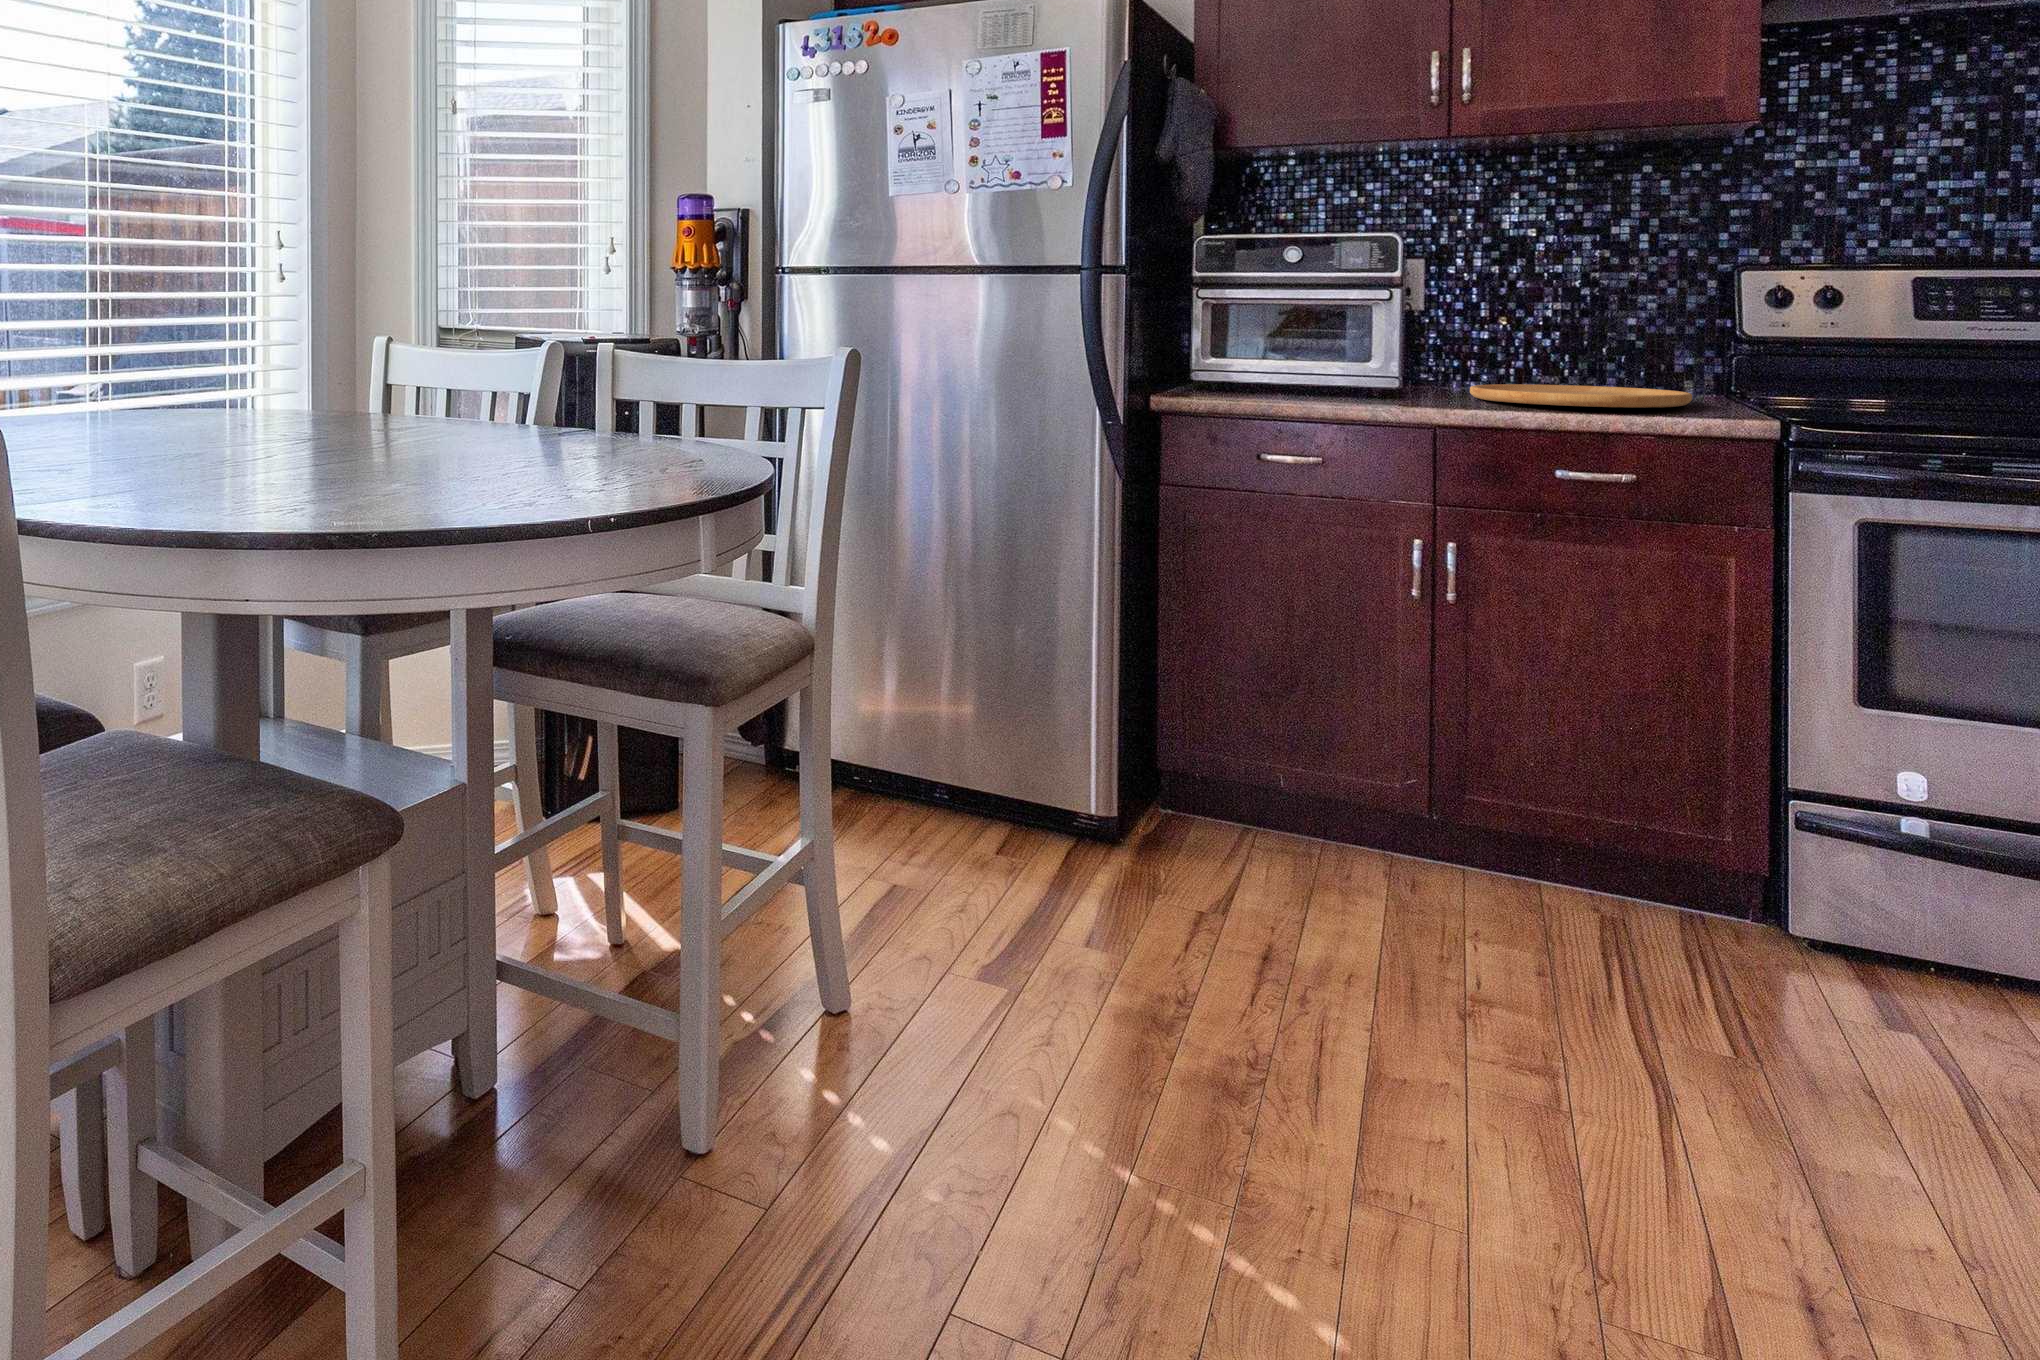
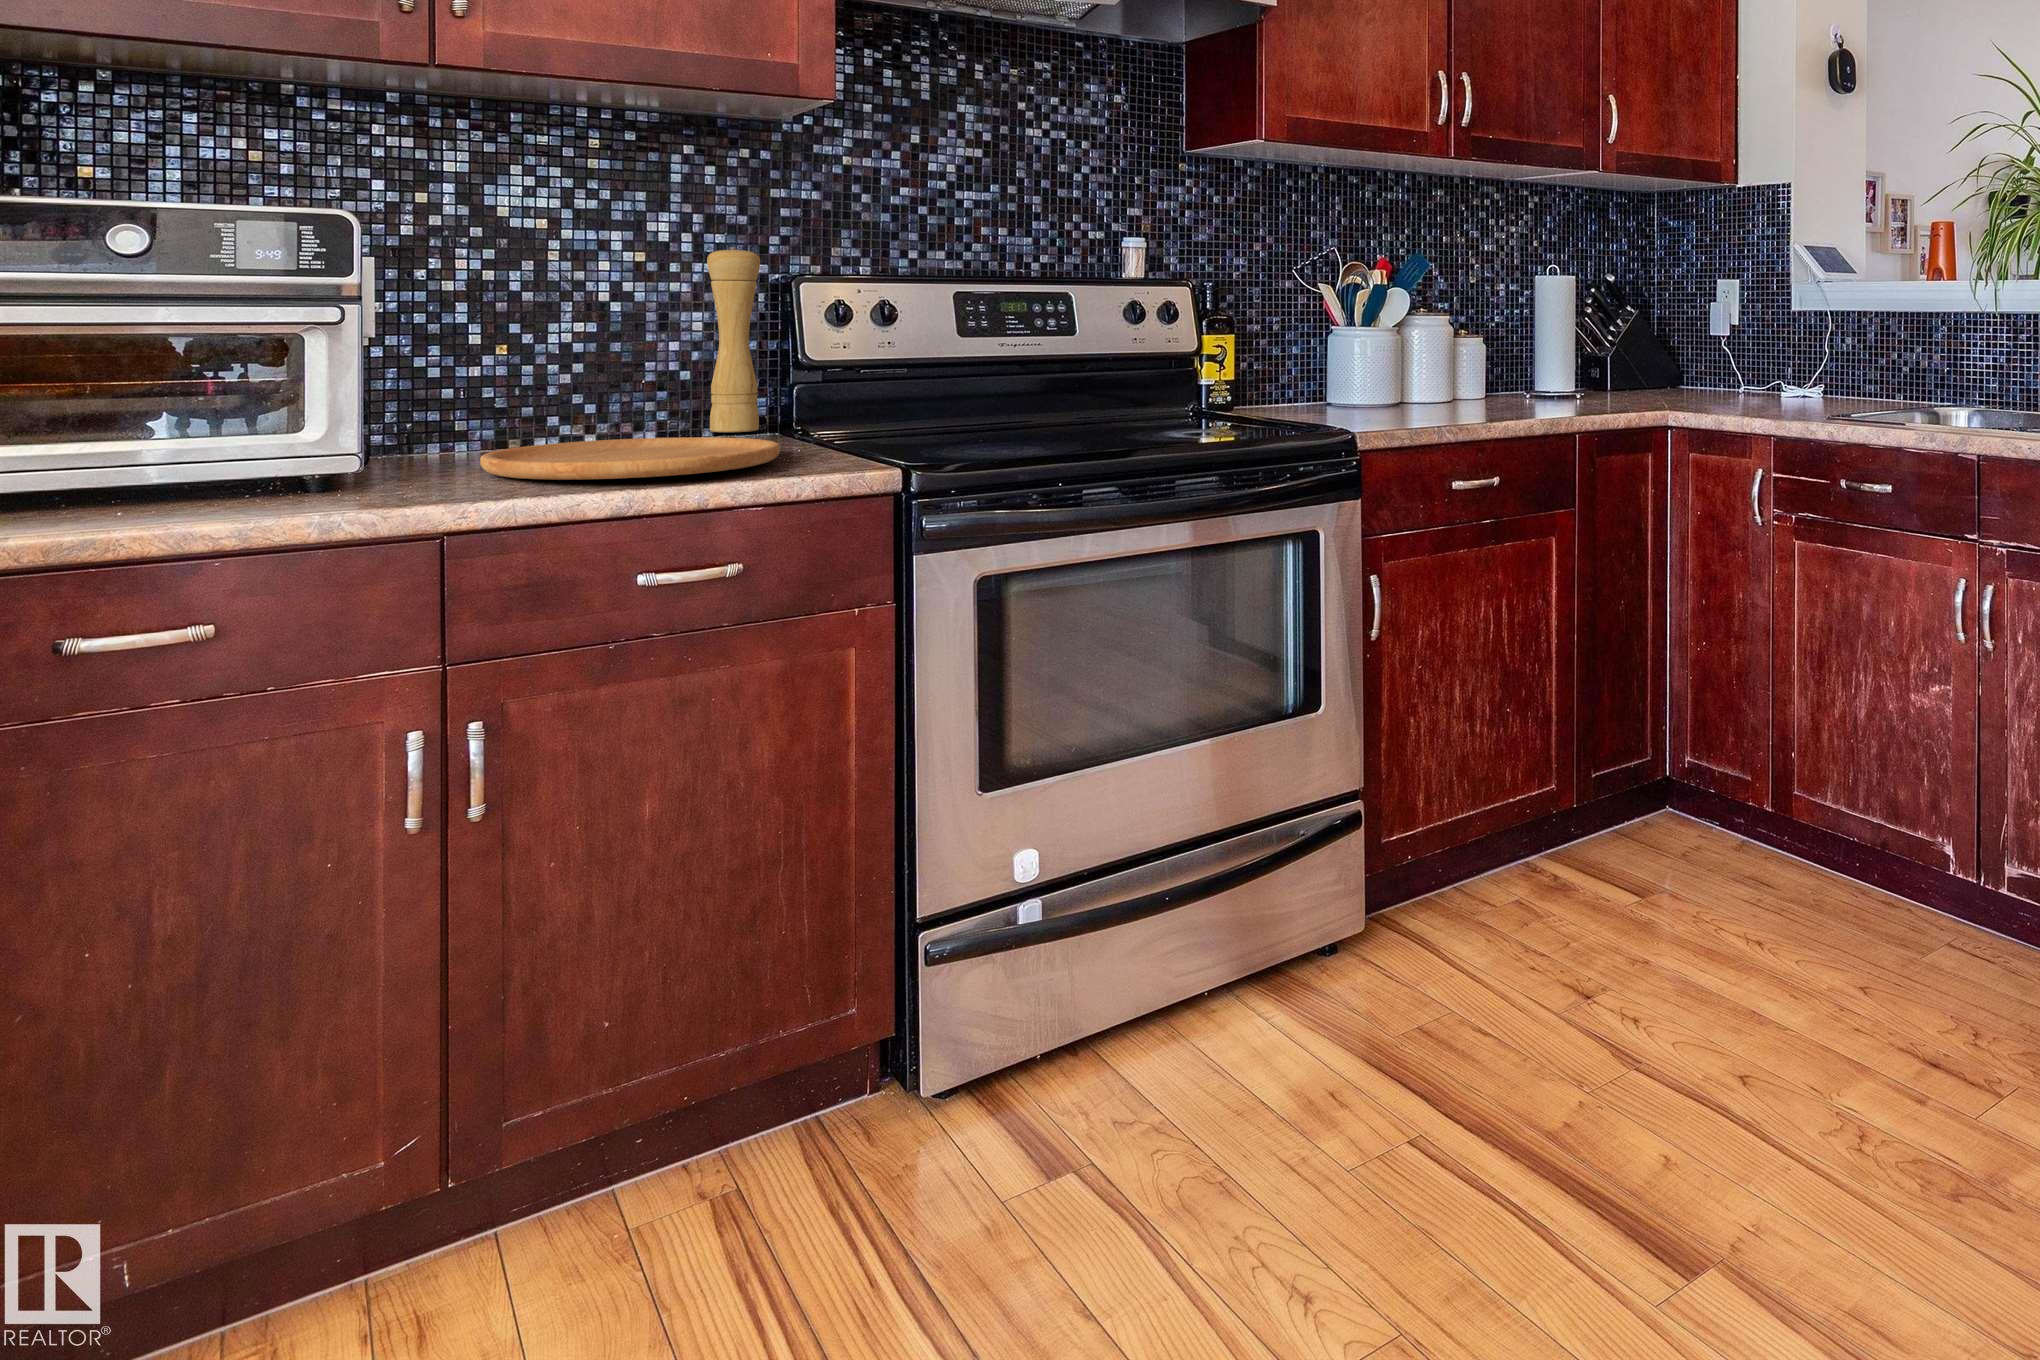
pepper mill: none [1654,244,1702,389] -> present [707,247,760,433]

